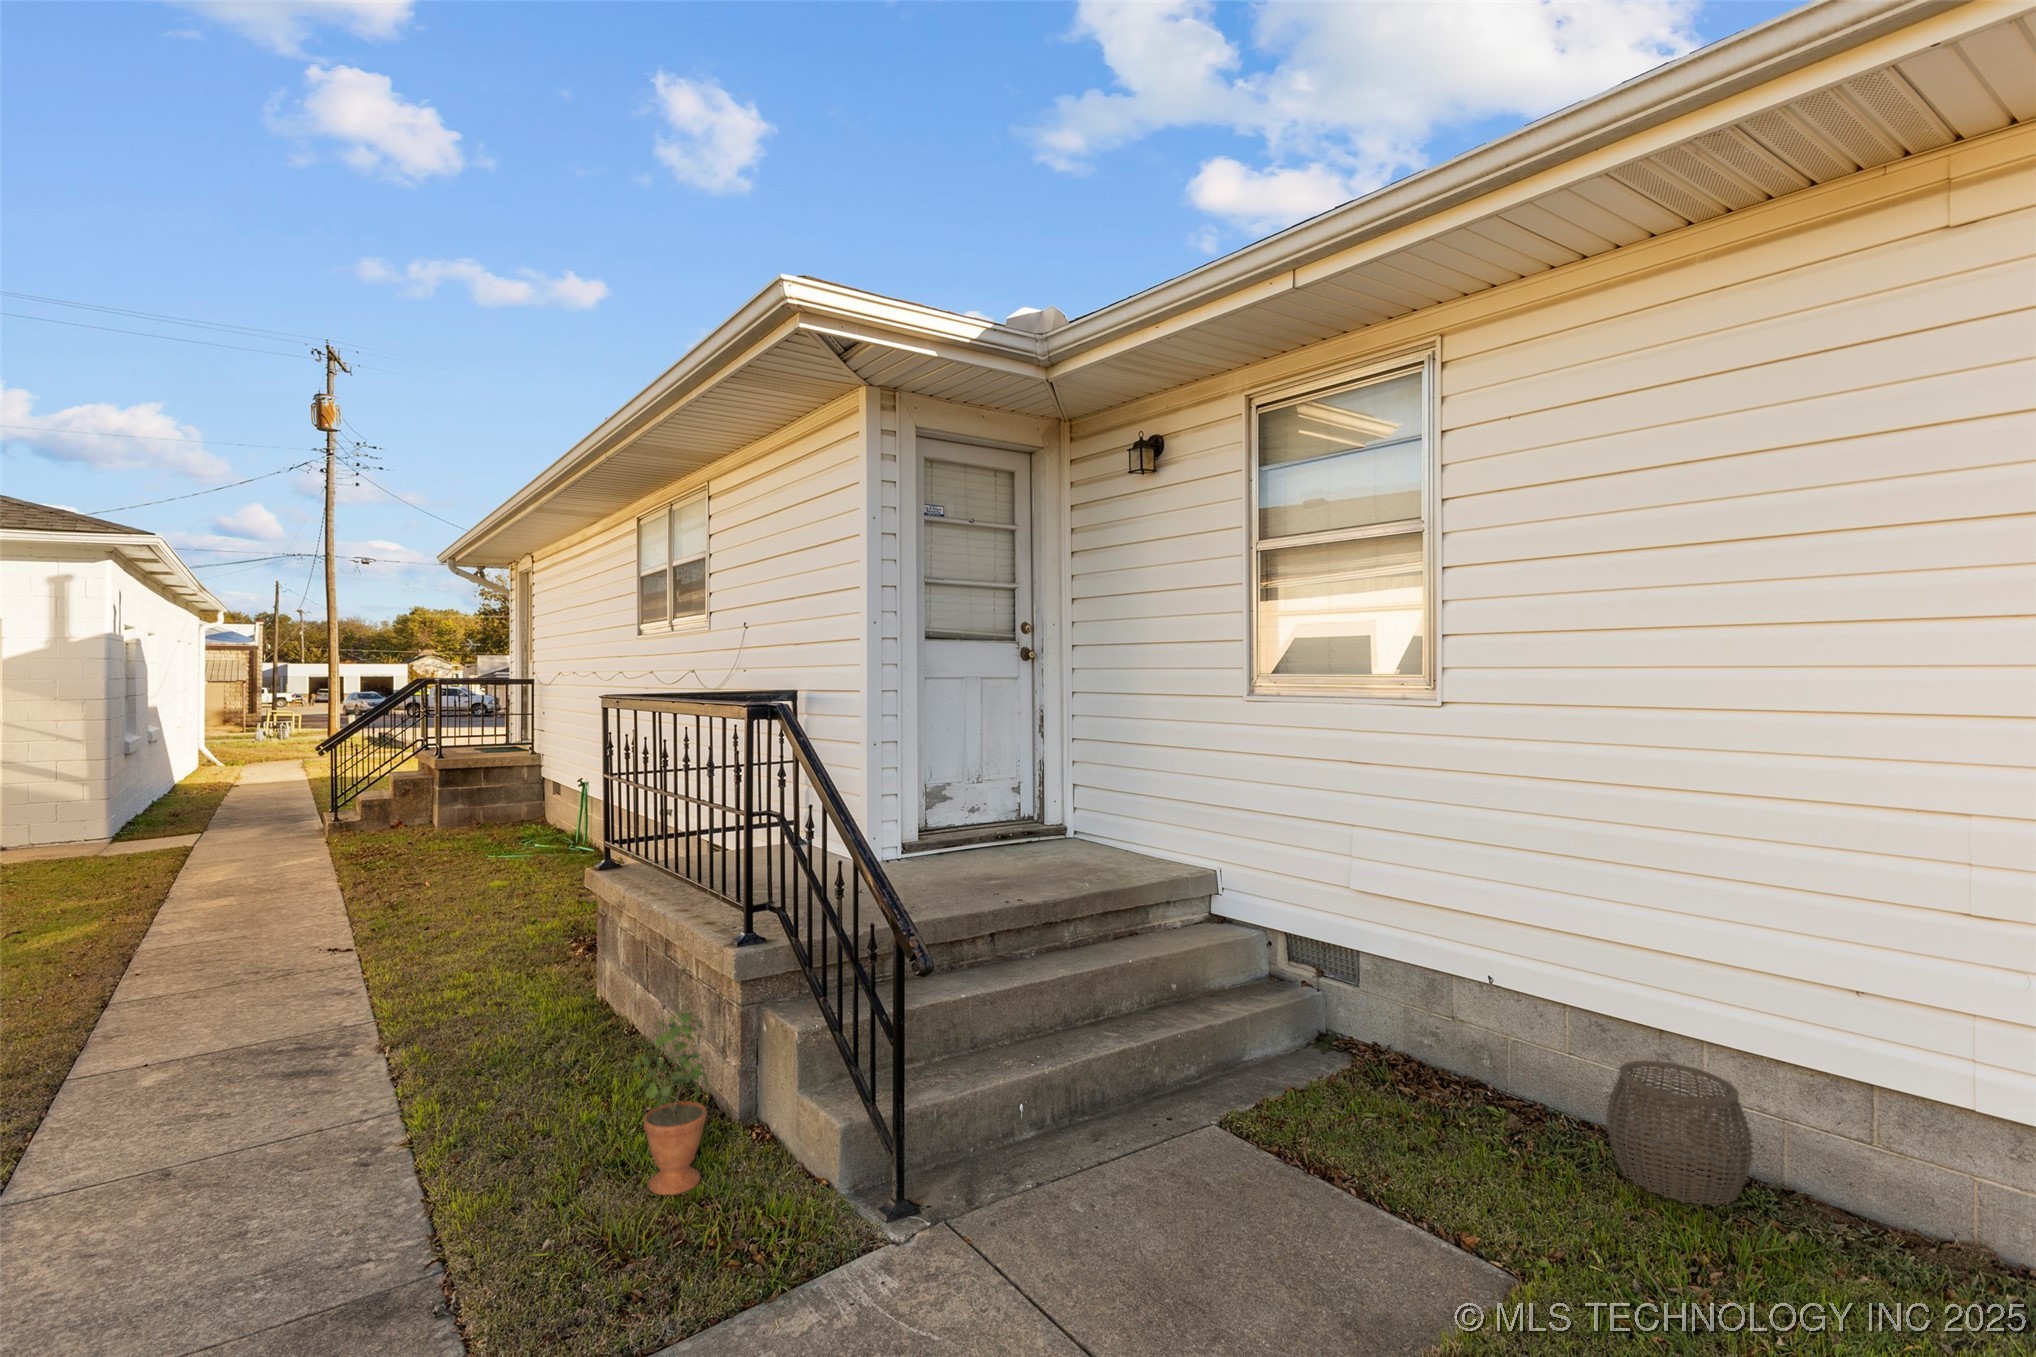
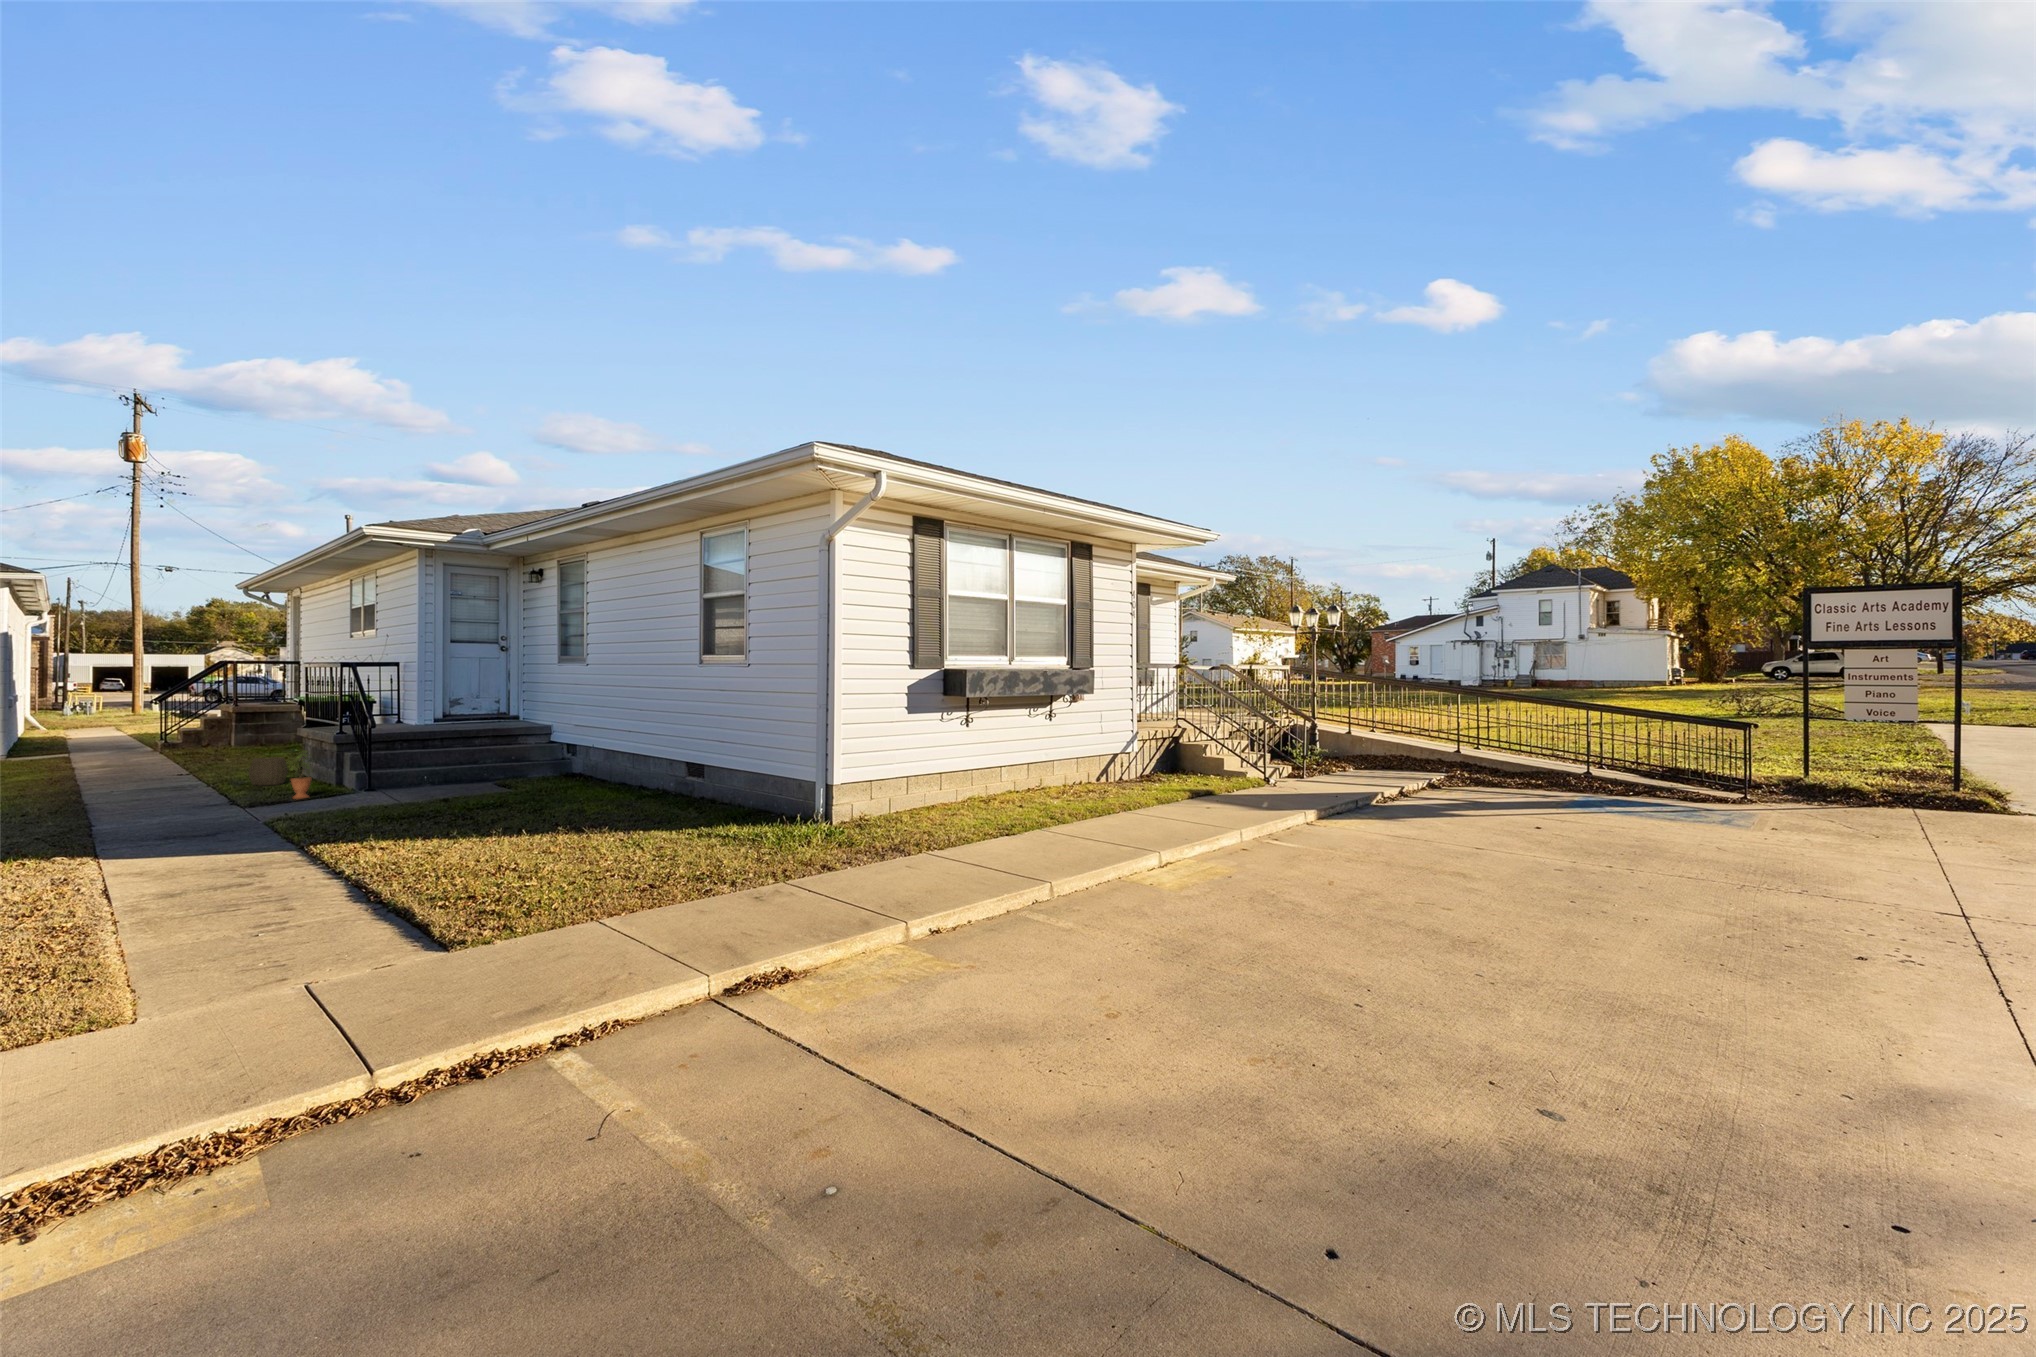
woven basket: present [1606,1060,1753,1207] -> present [249,757,288,785]

